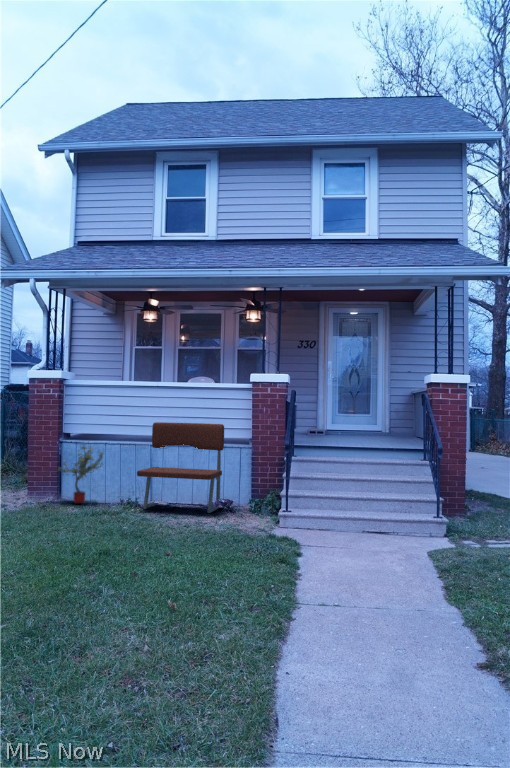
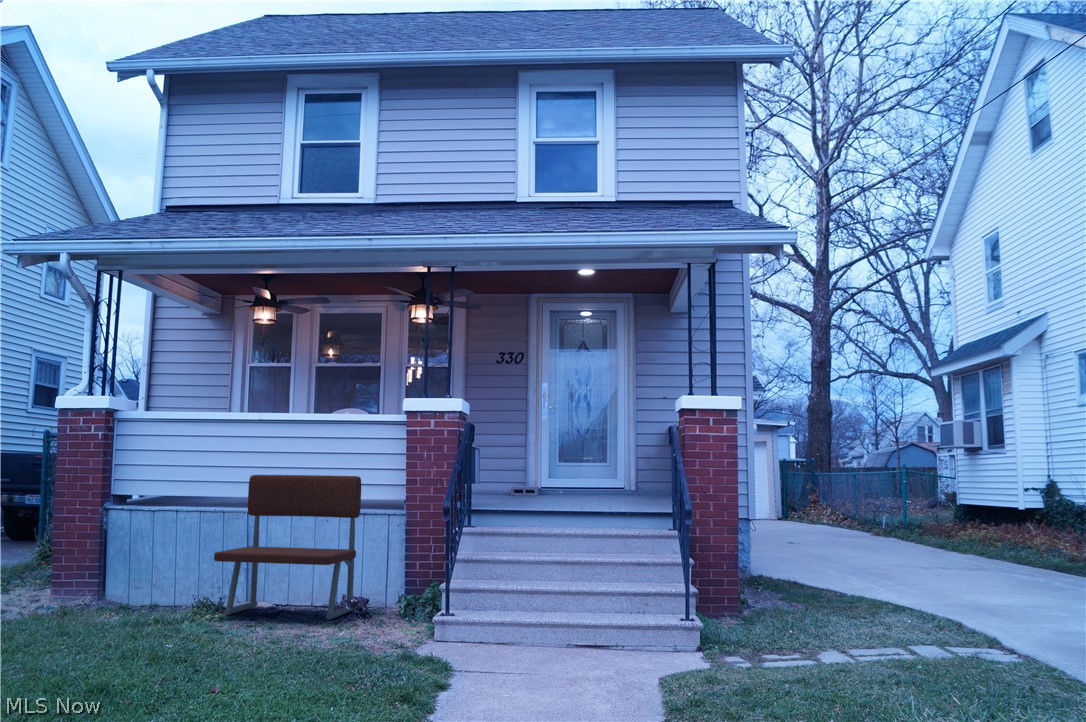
potted tree: present [59,444,103,504] -> none [93,509,170,609]

